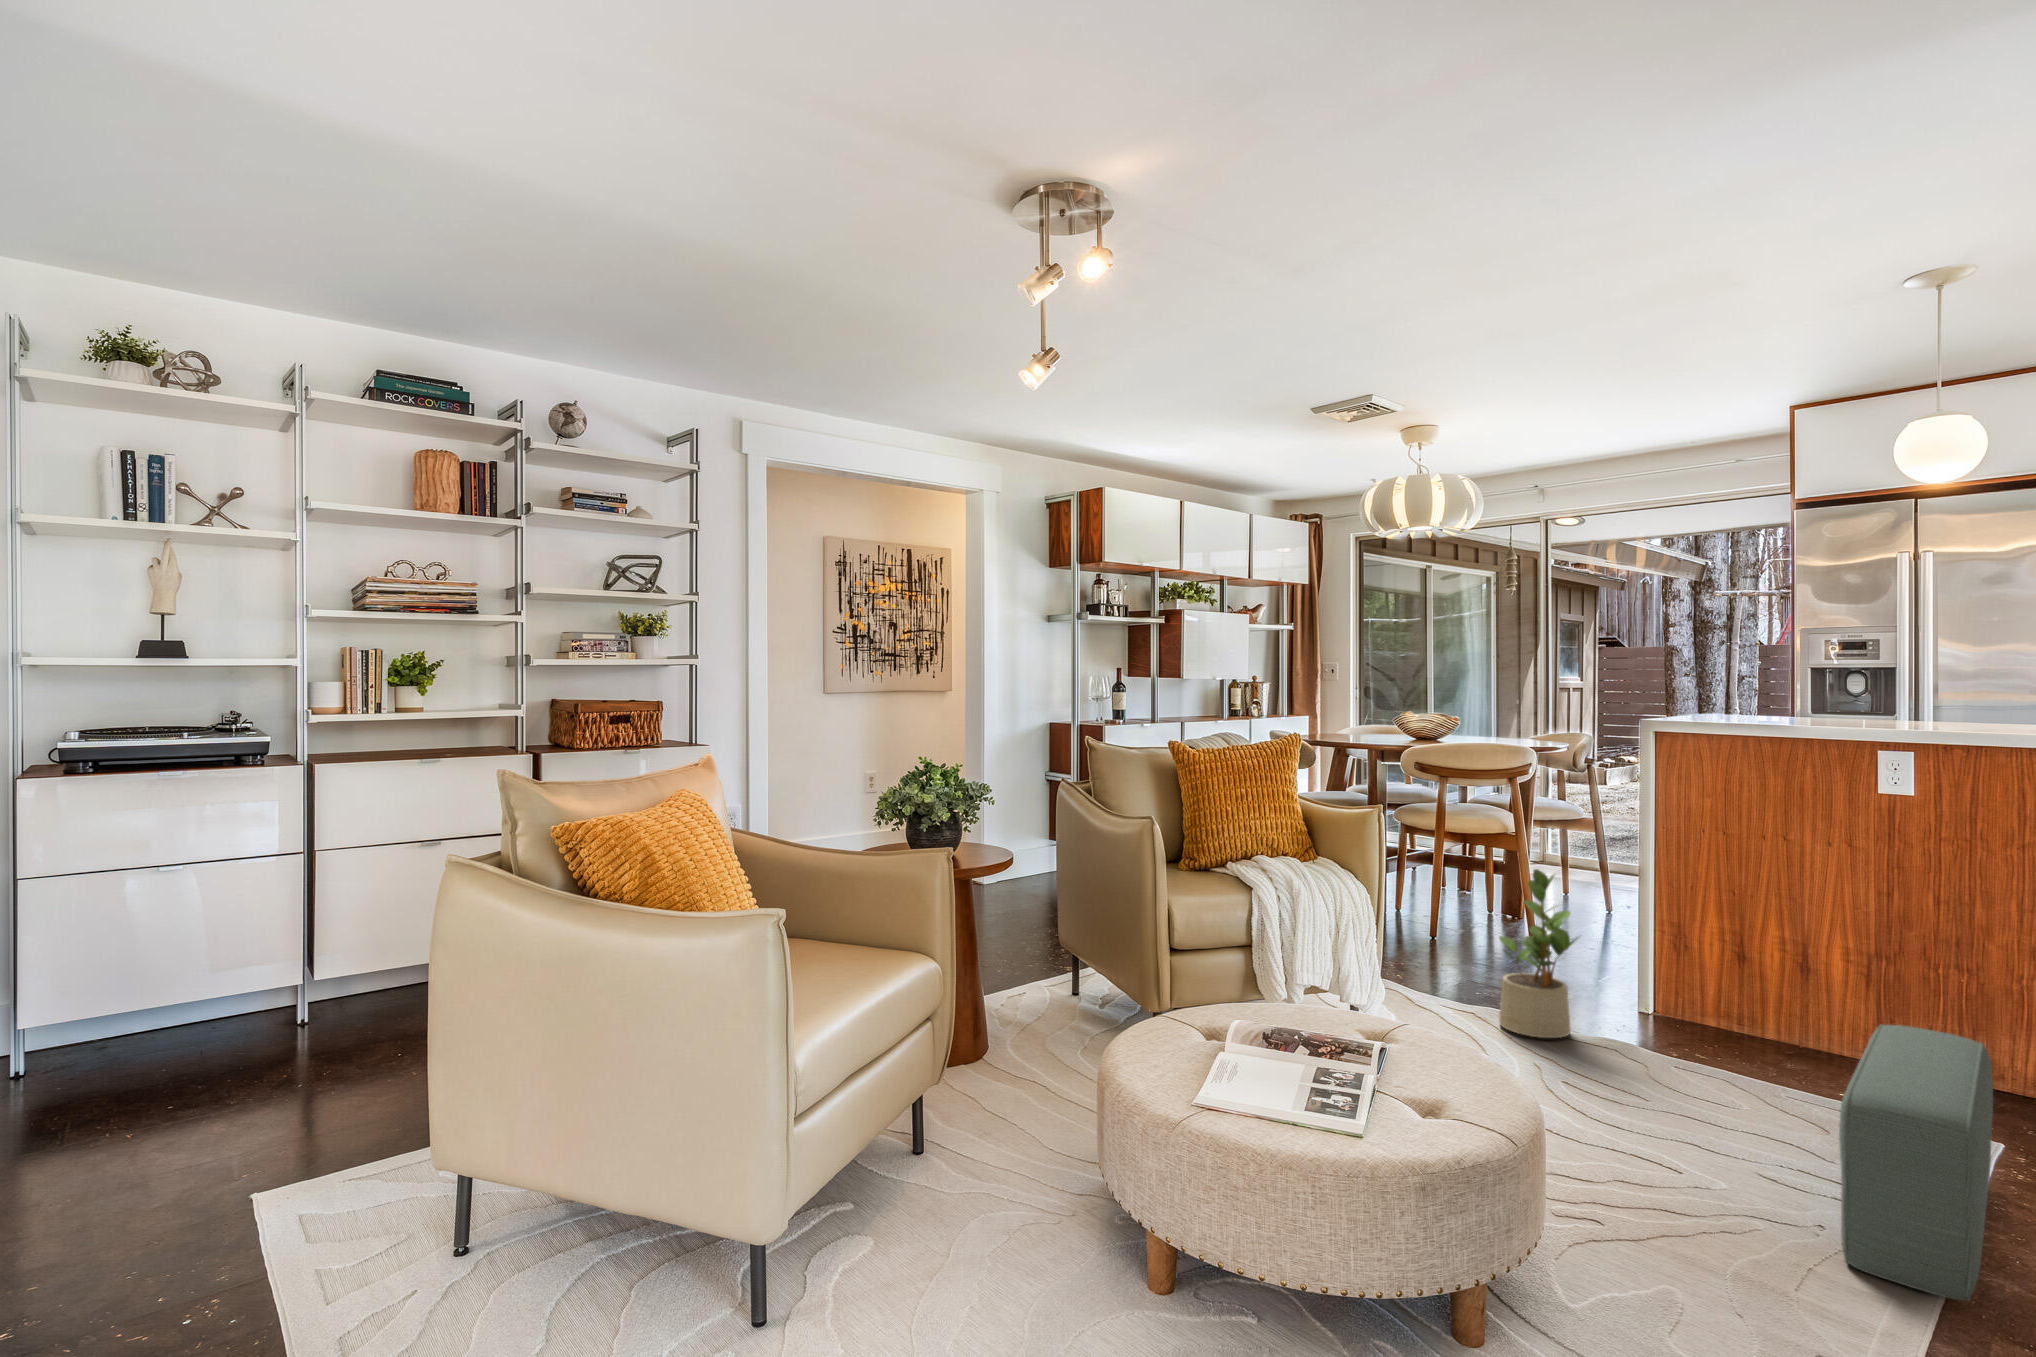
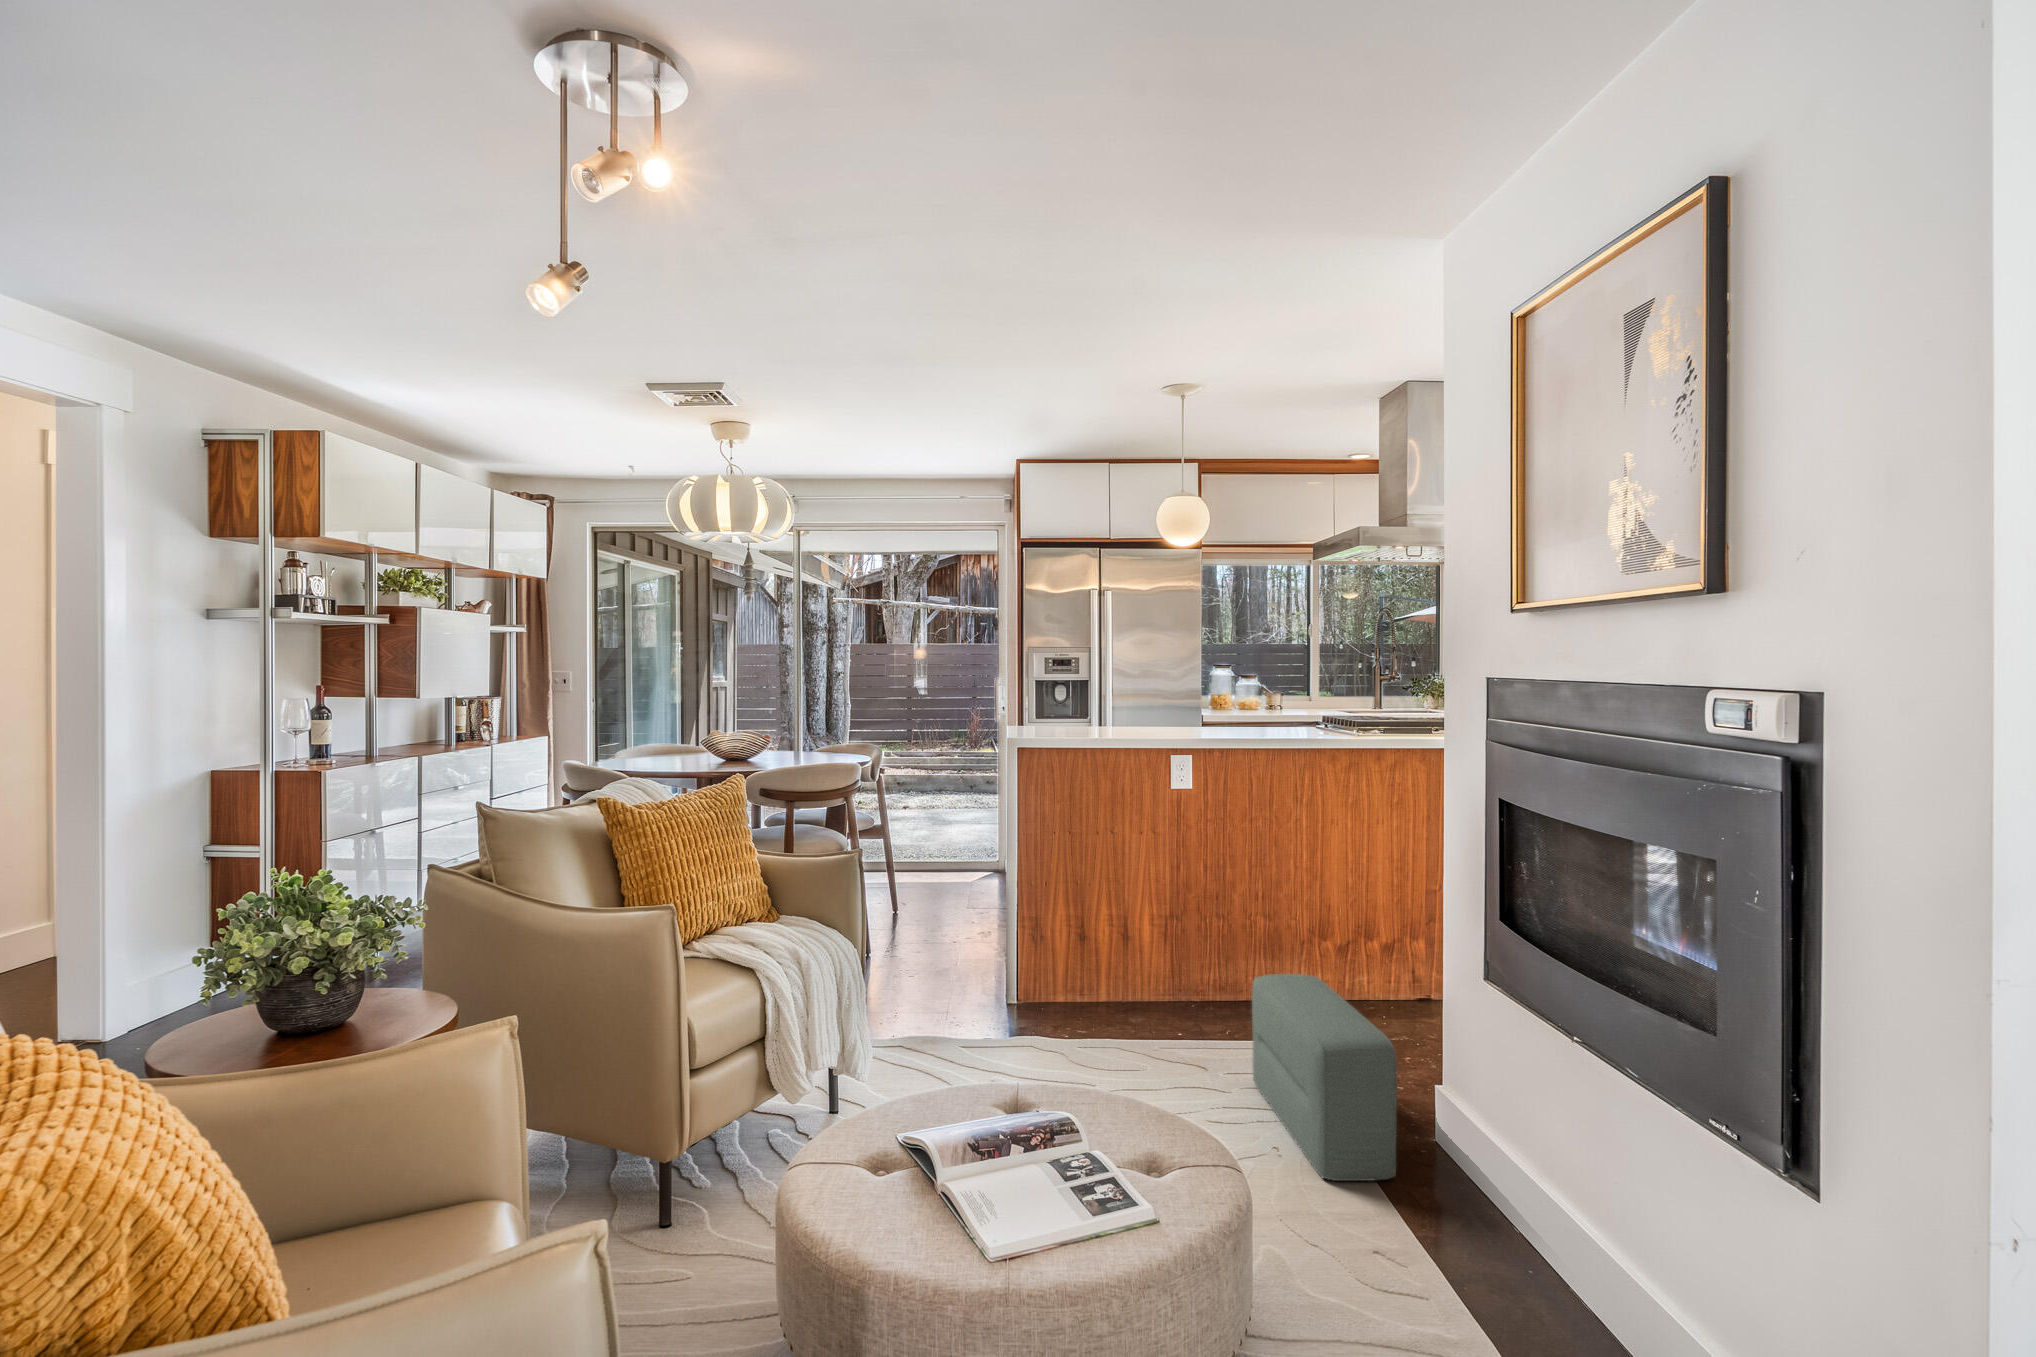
potted plant: present [1499,869,1578,1038] -> none [924,888,1003,1054]

